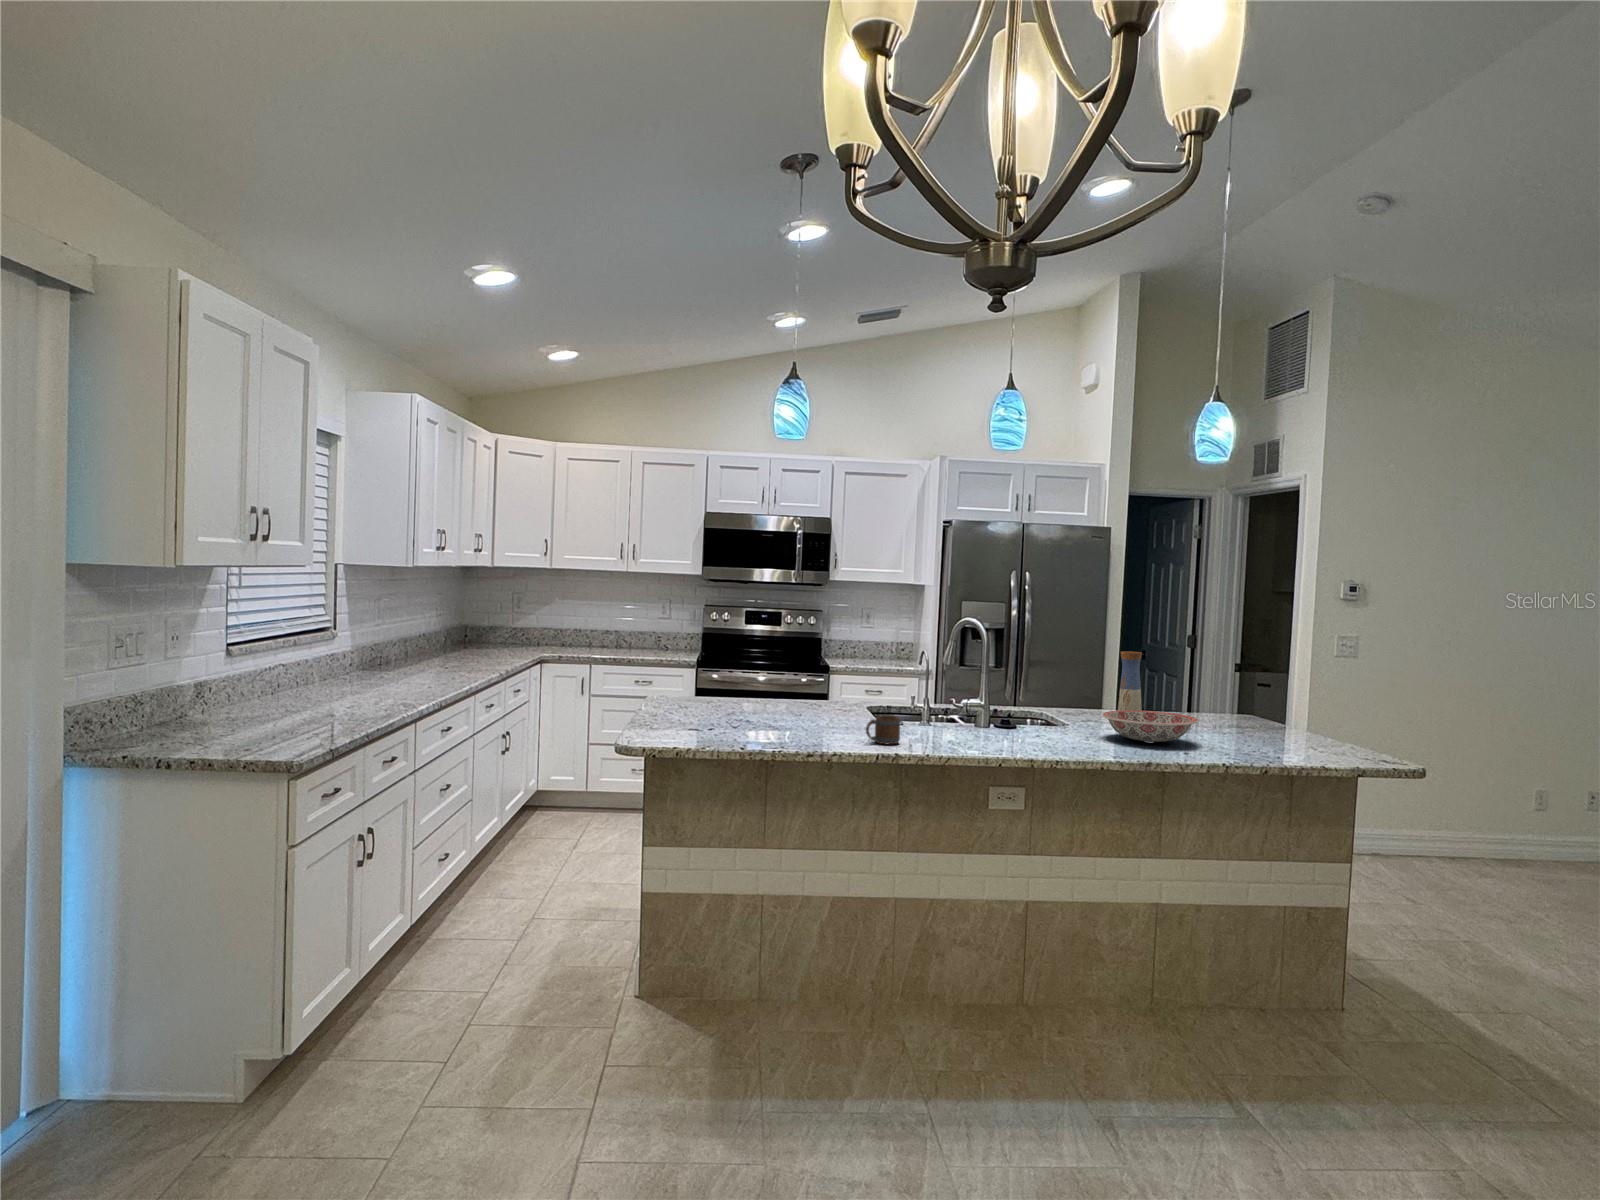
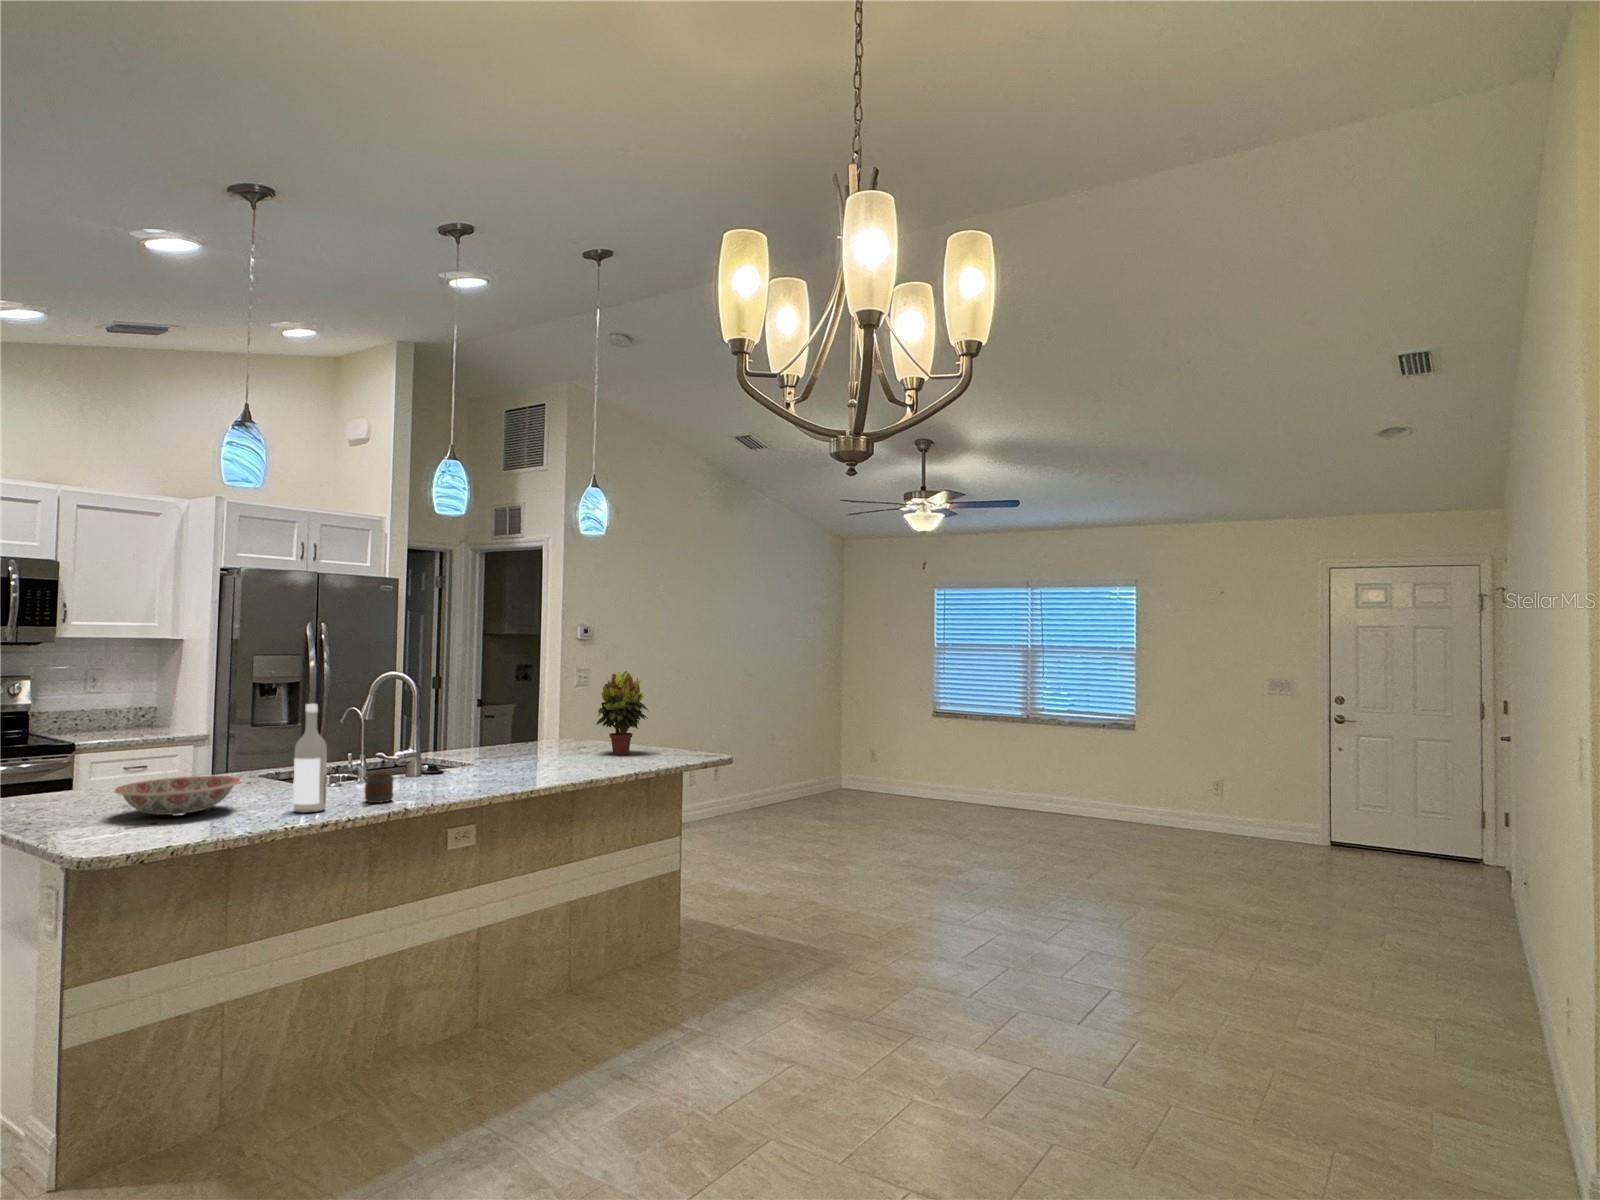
potted plant: none [1217,636,1289,742] -> present [596,671,648,755]
wine bottle: none [806,641,834,742] -> present [294,704,327,813]
vase: present [1118,651,1142,711] -> none [498,692,519,753]
ceramic bowl: present [1103,710,1198,742] -> present [114,776,241,815]

